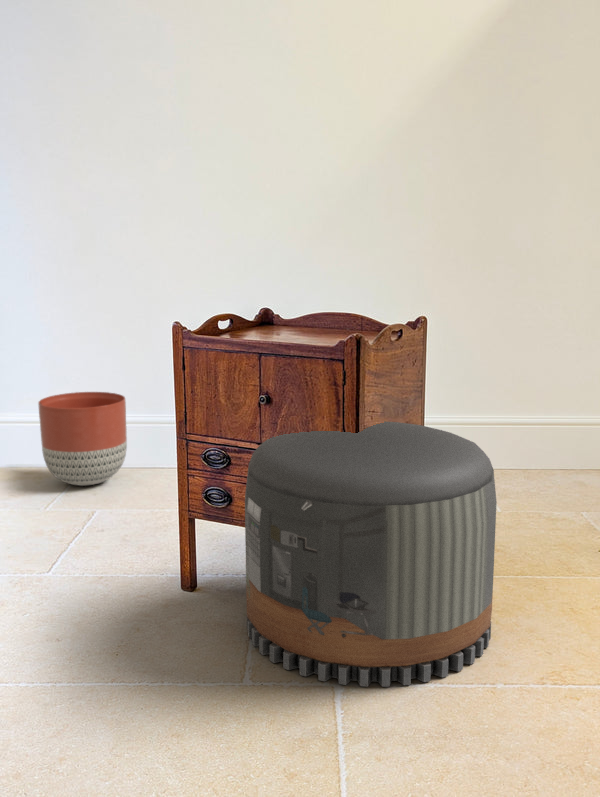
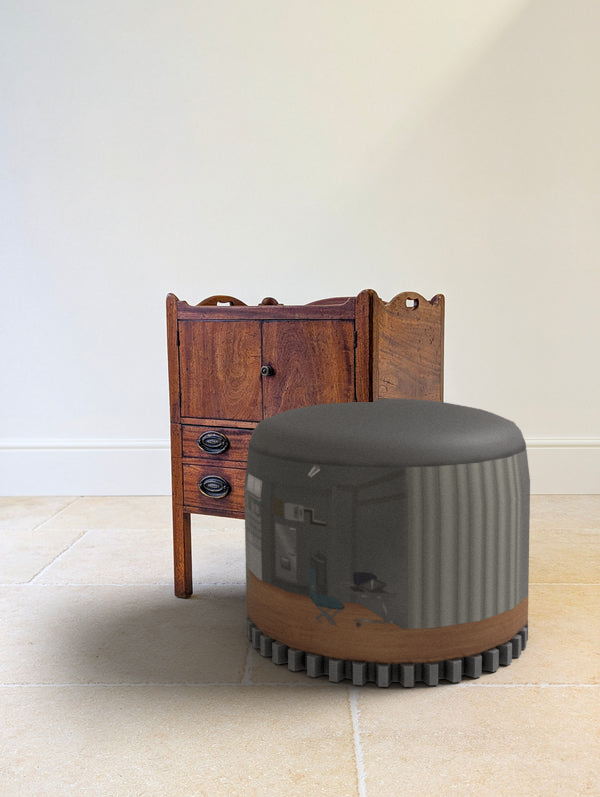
planter: present [38,392,127,486] -> none [30,410,123,507]

